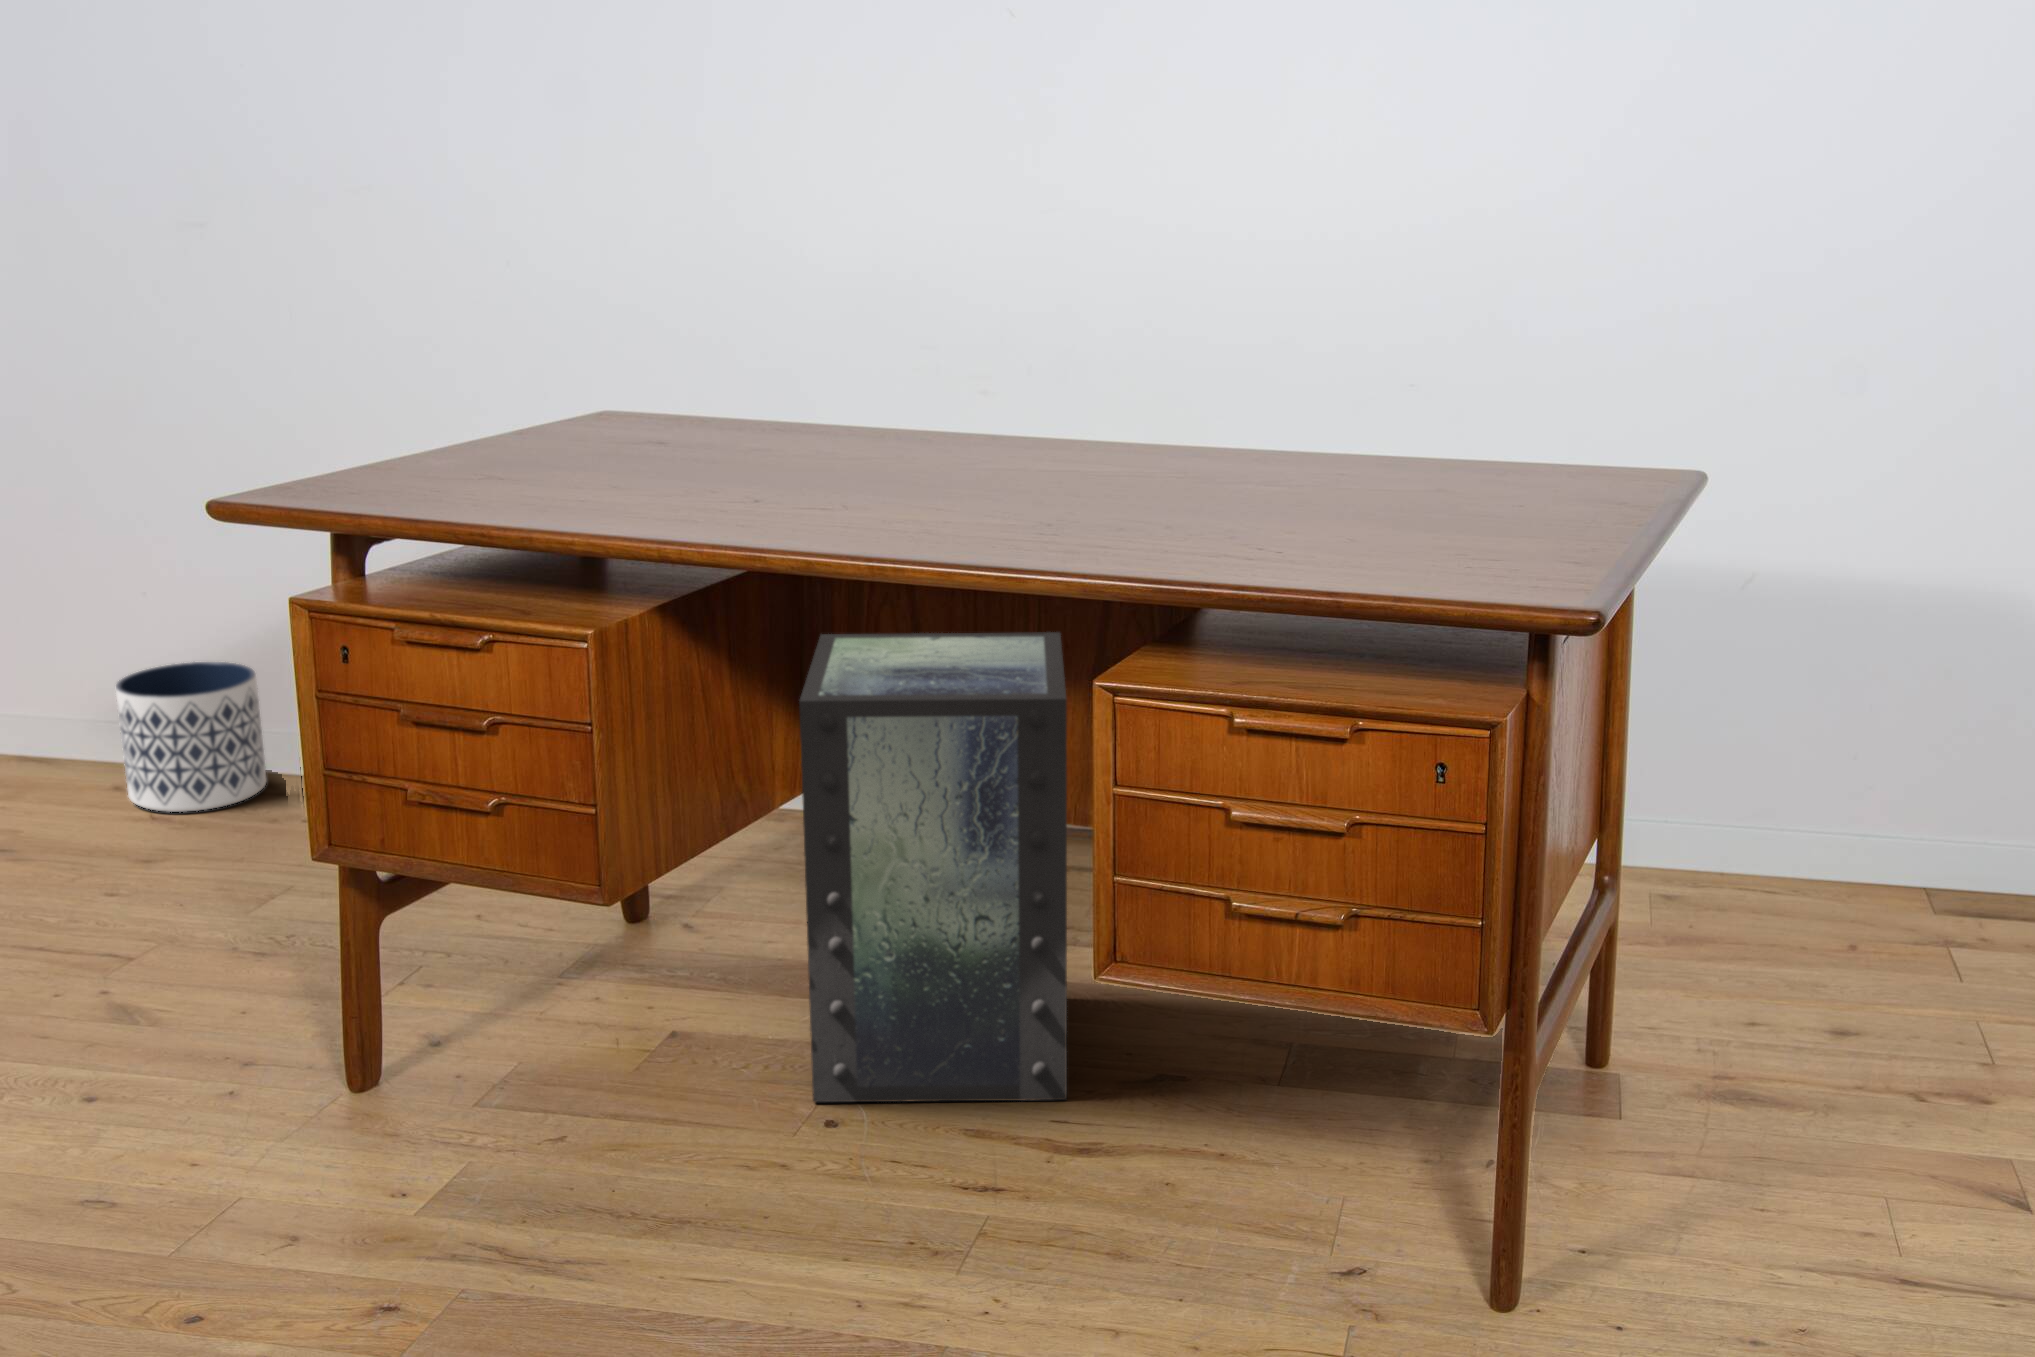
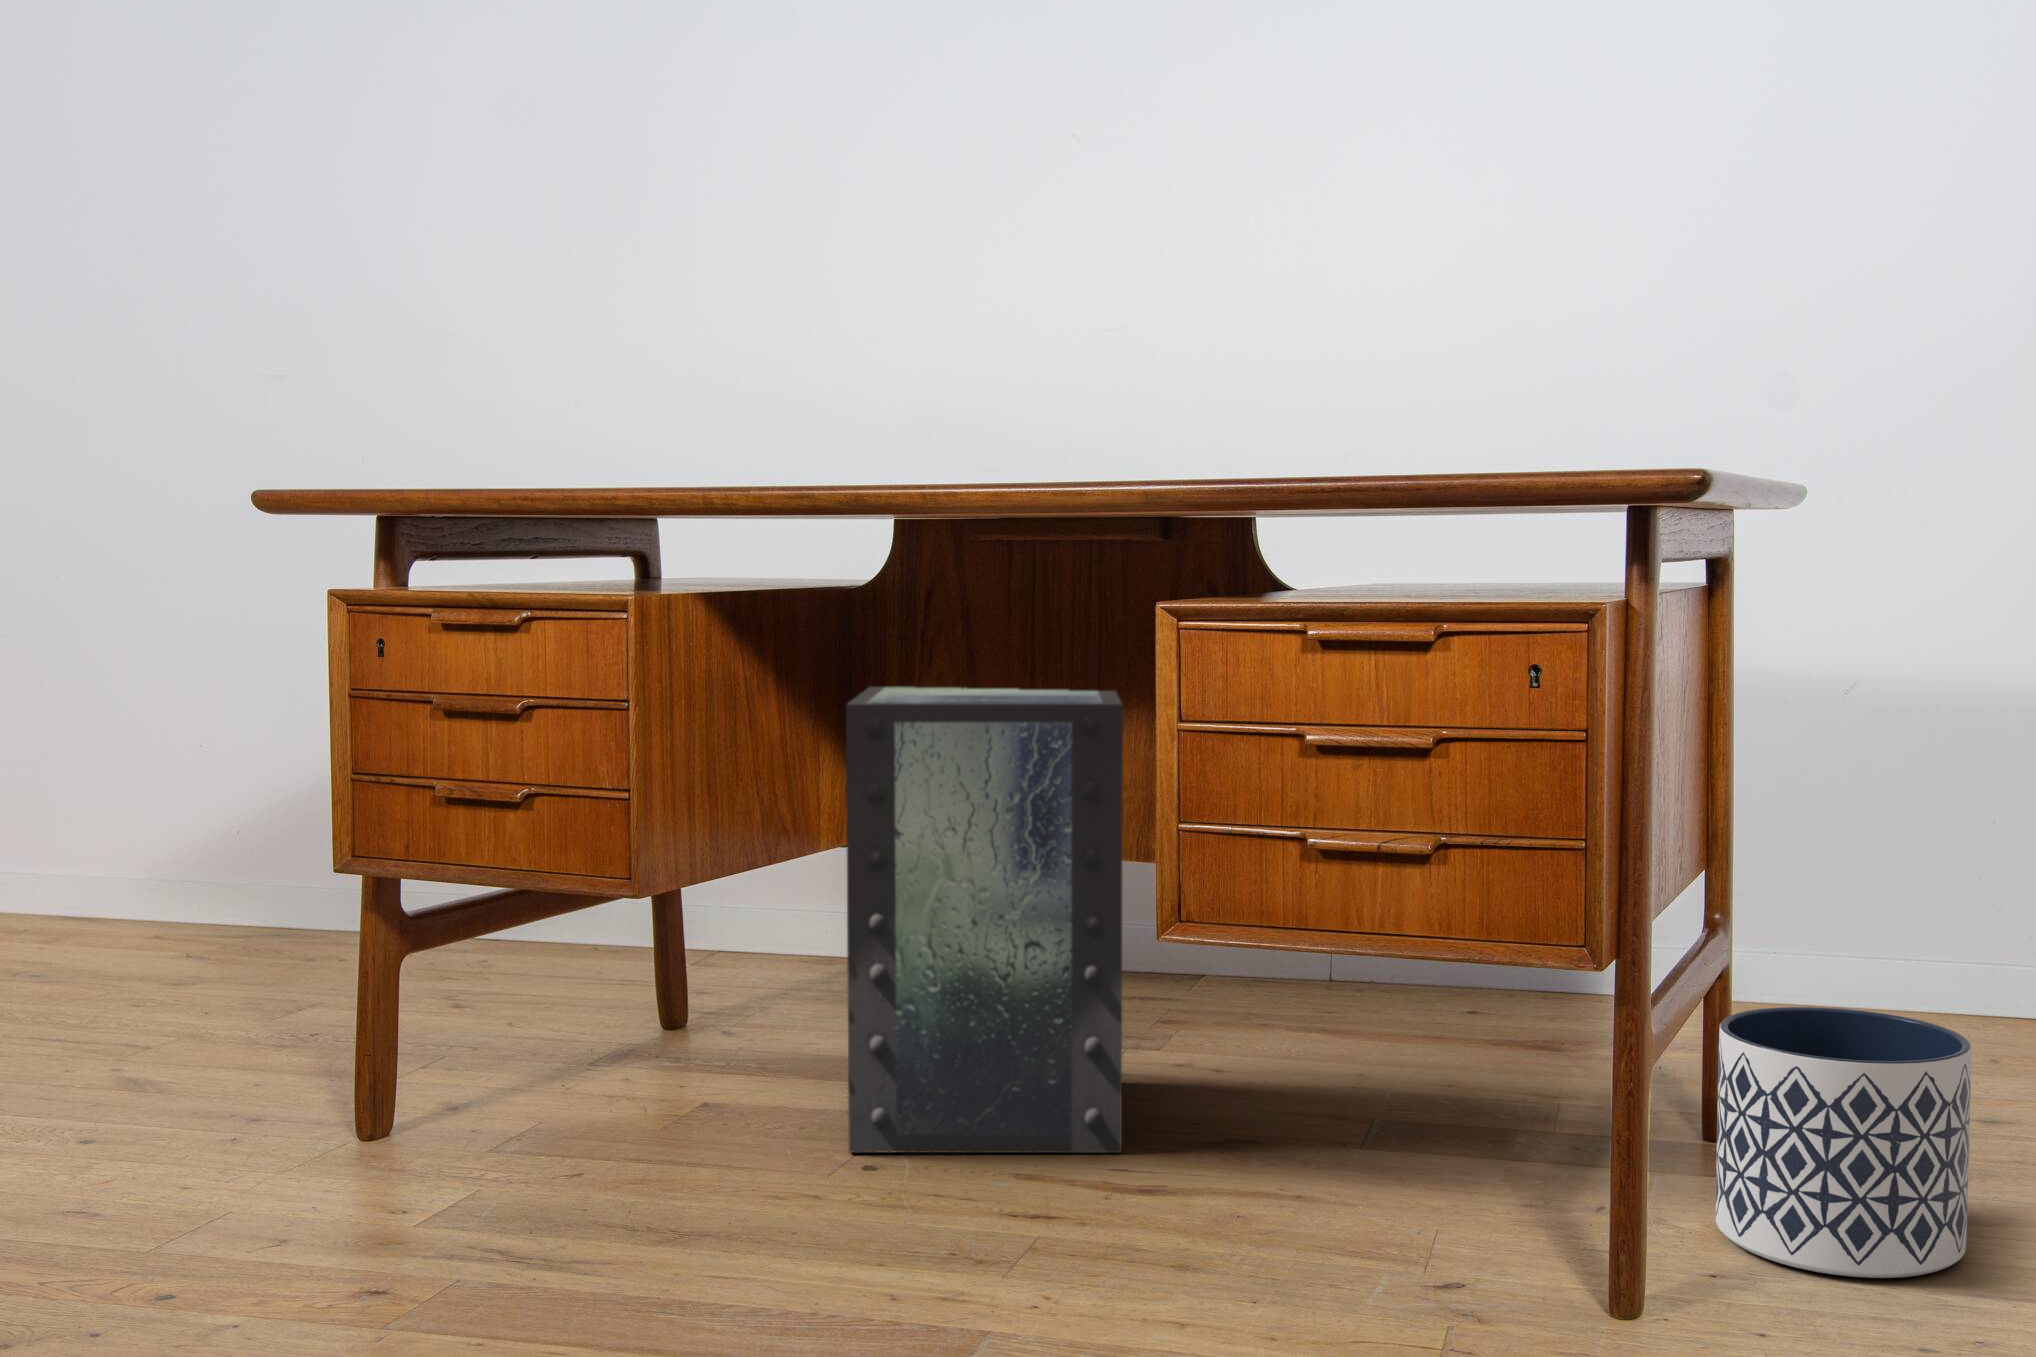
planter: present [116,662,266,812] -> present [1716,1007,1971,1278]

